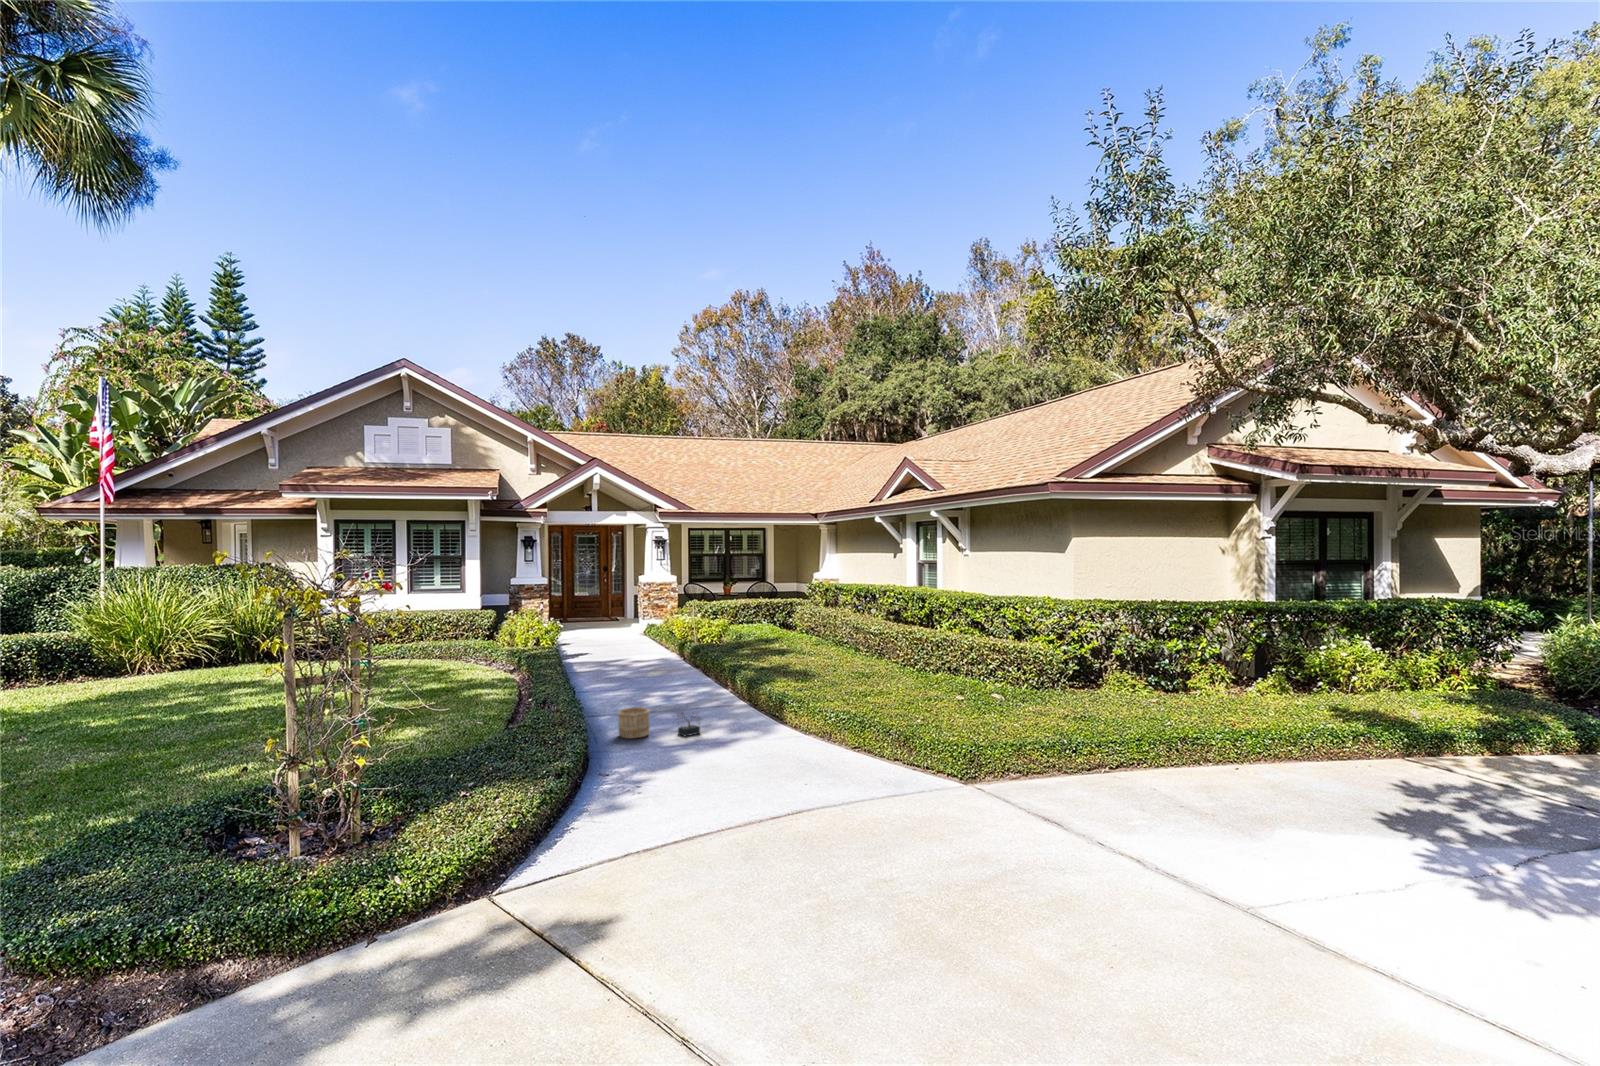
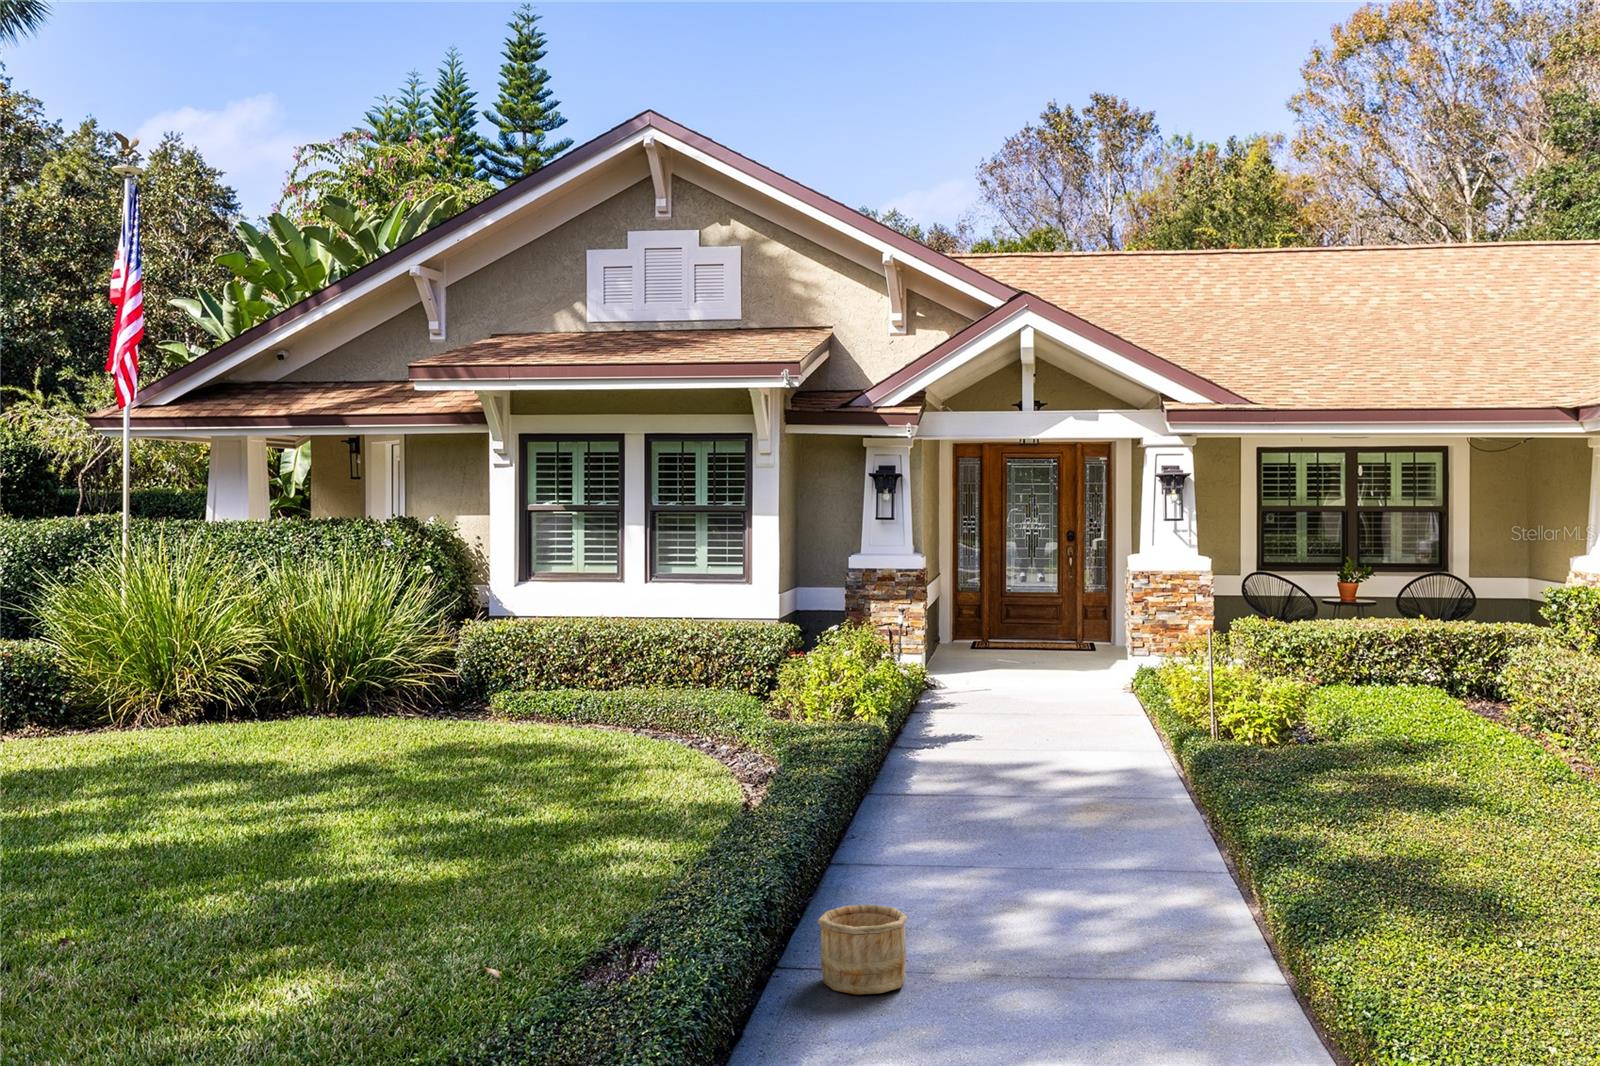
decorative plant: present [673,710,701,736] -> none [961,924,1053,1009]

